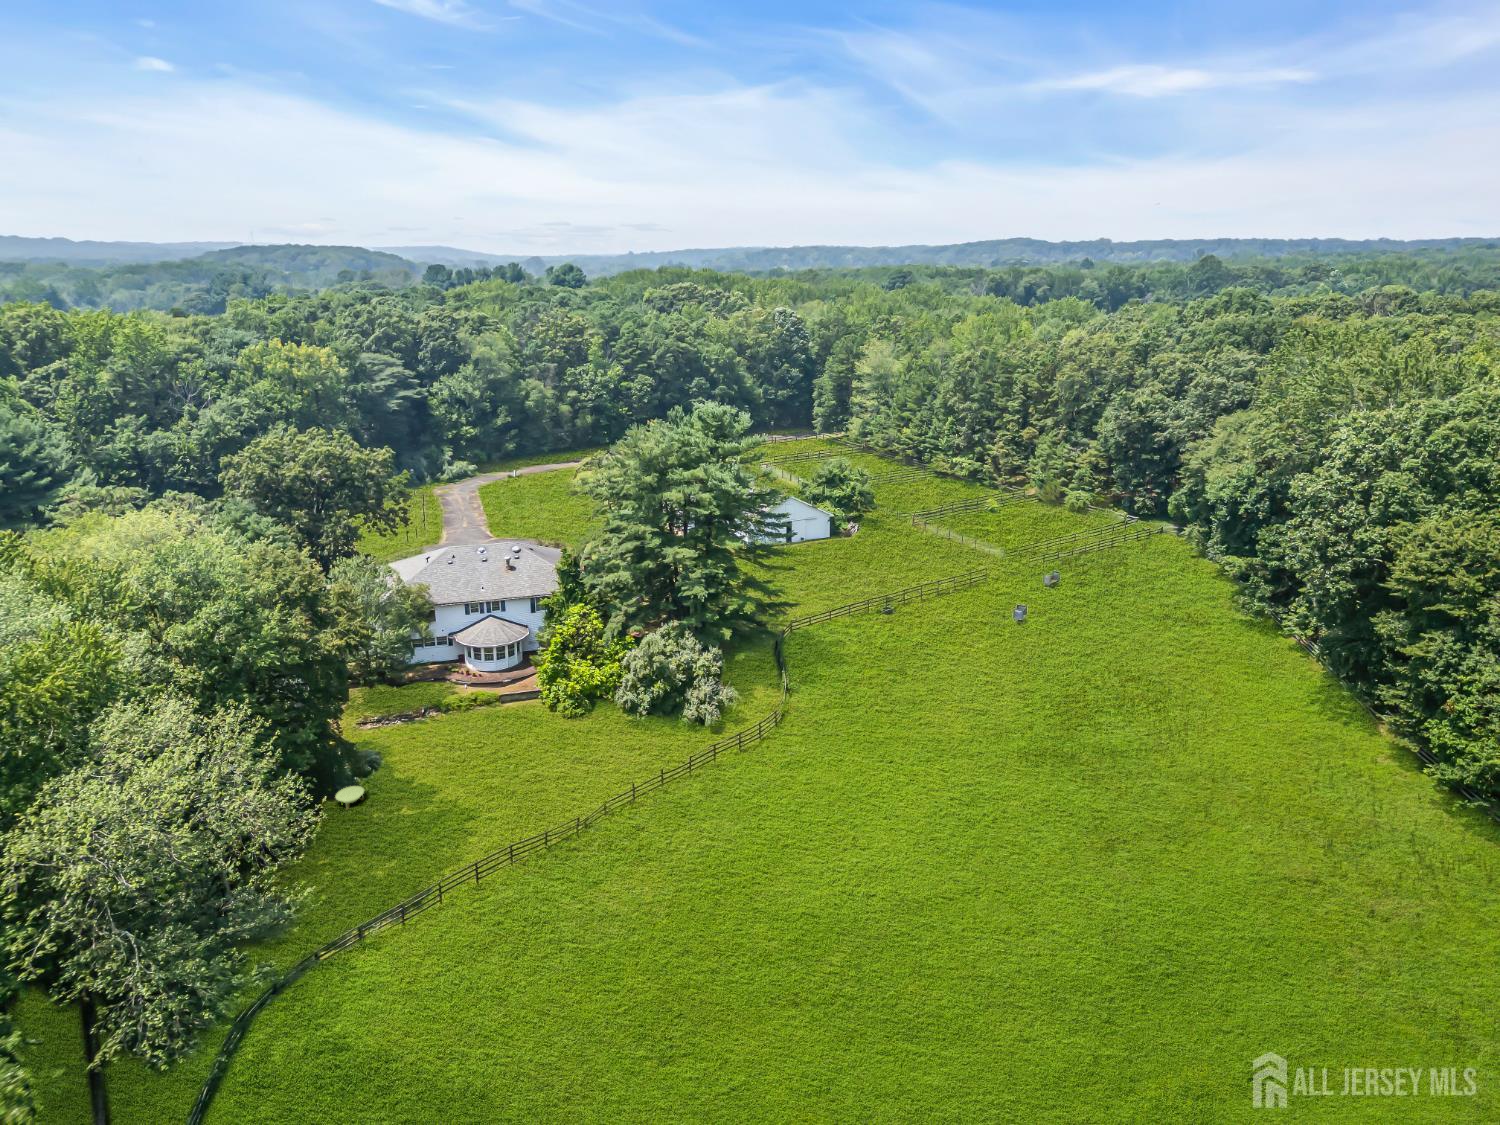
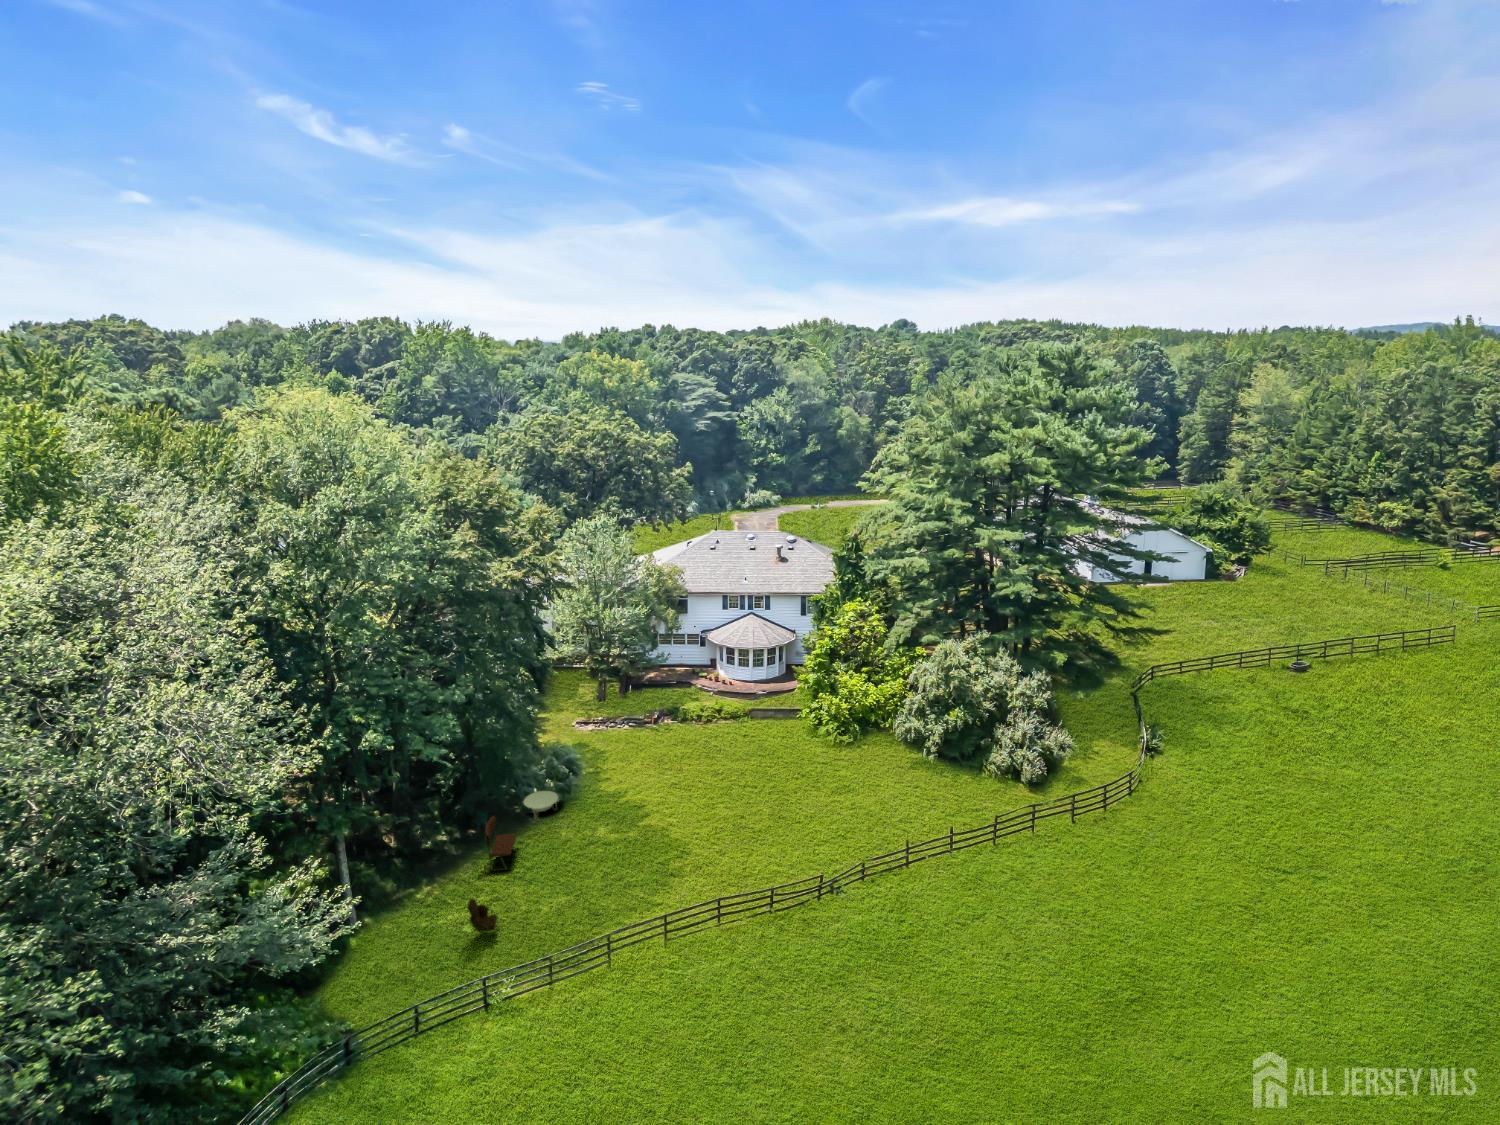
bench: none [315,812,339,854] -> present [485,816,516,871]
armchair: none [319,875,343,903] -> present [468,899,497,932]

